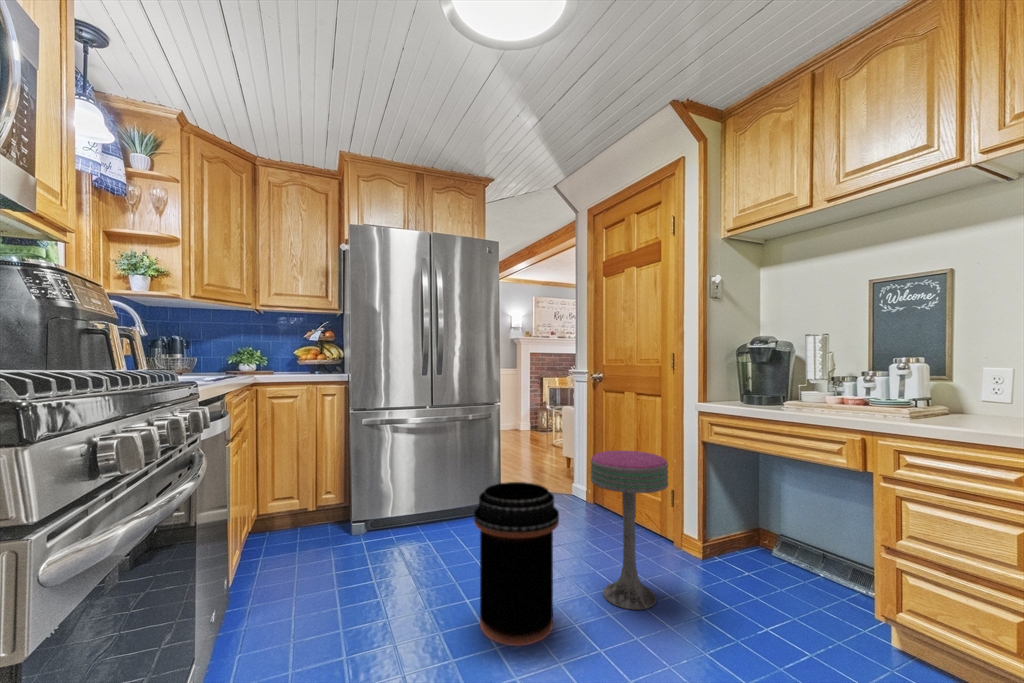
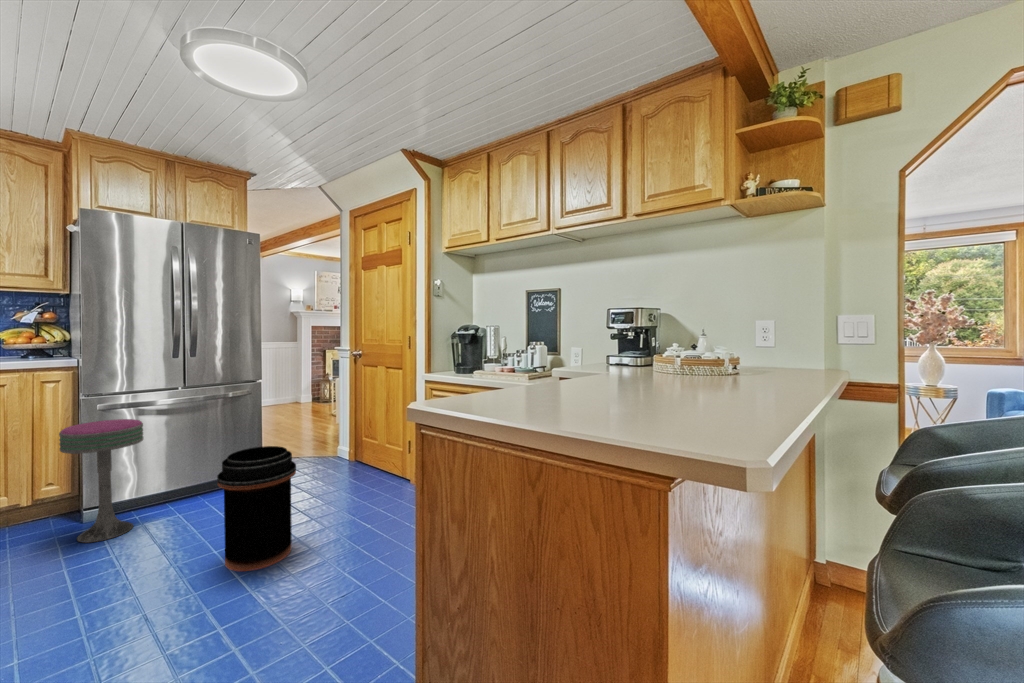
bar stool: present [591,451,668,610] -> present [59,419,143,543]

